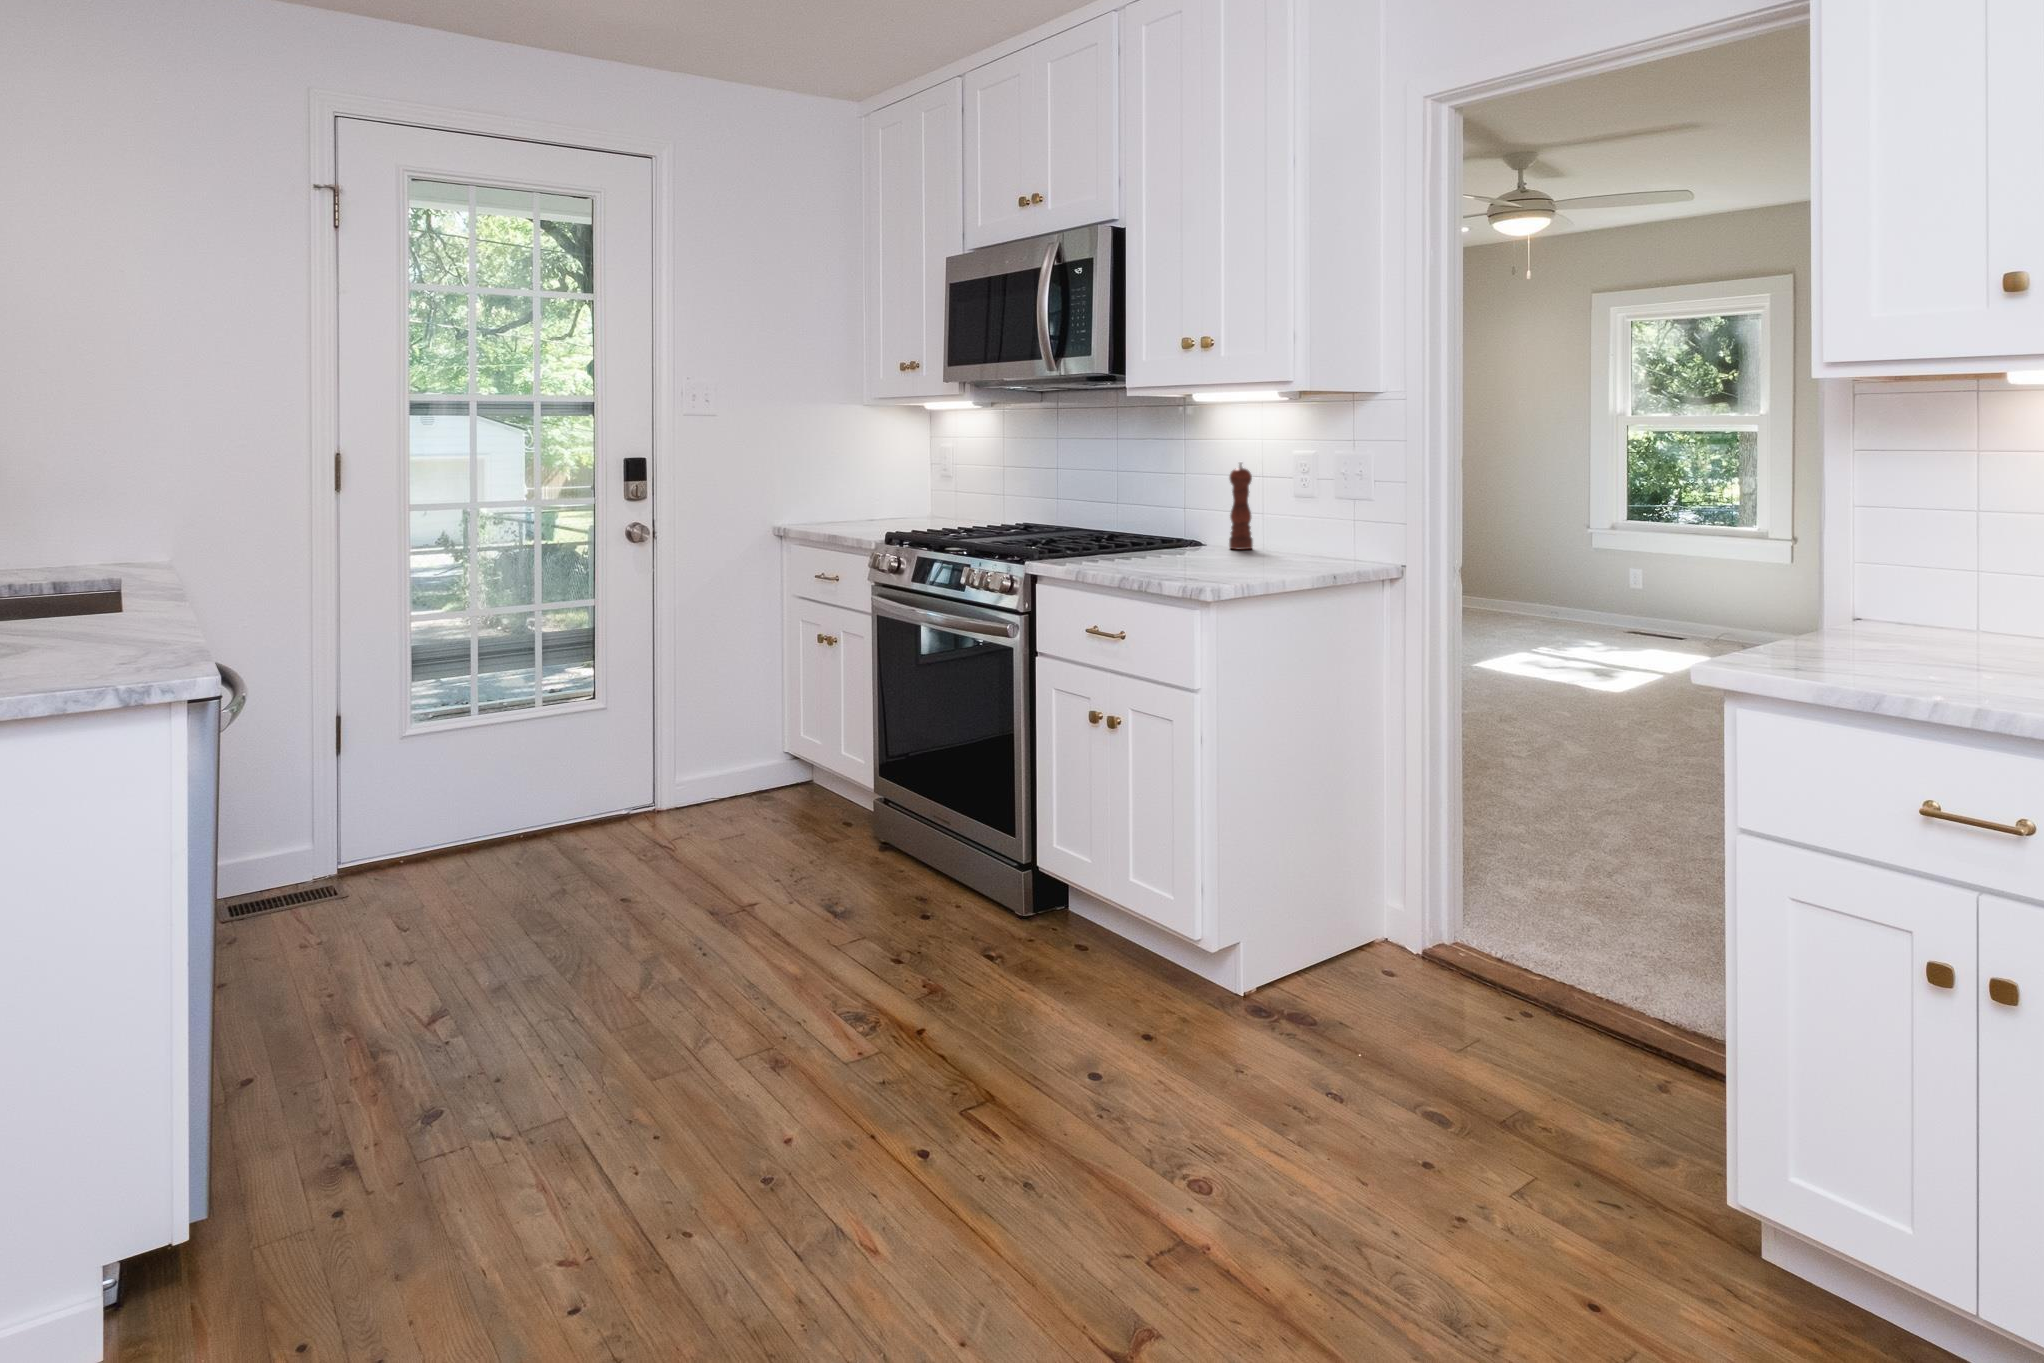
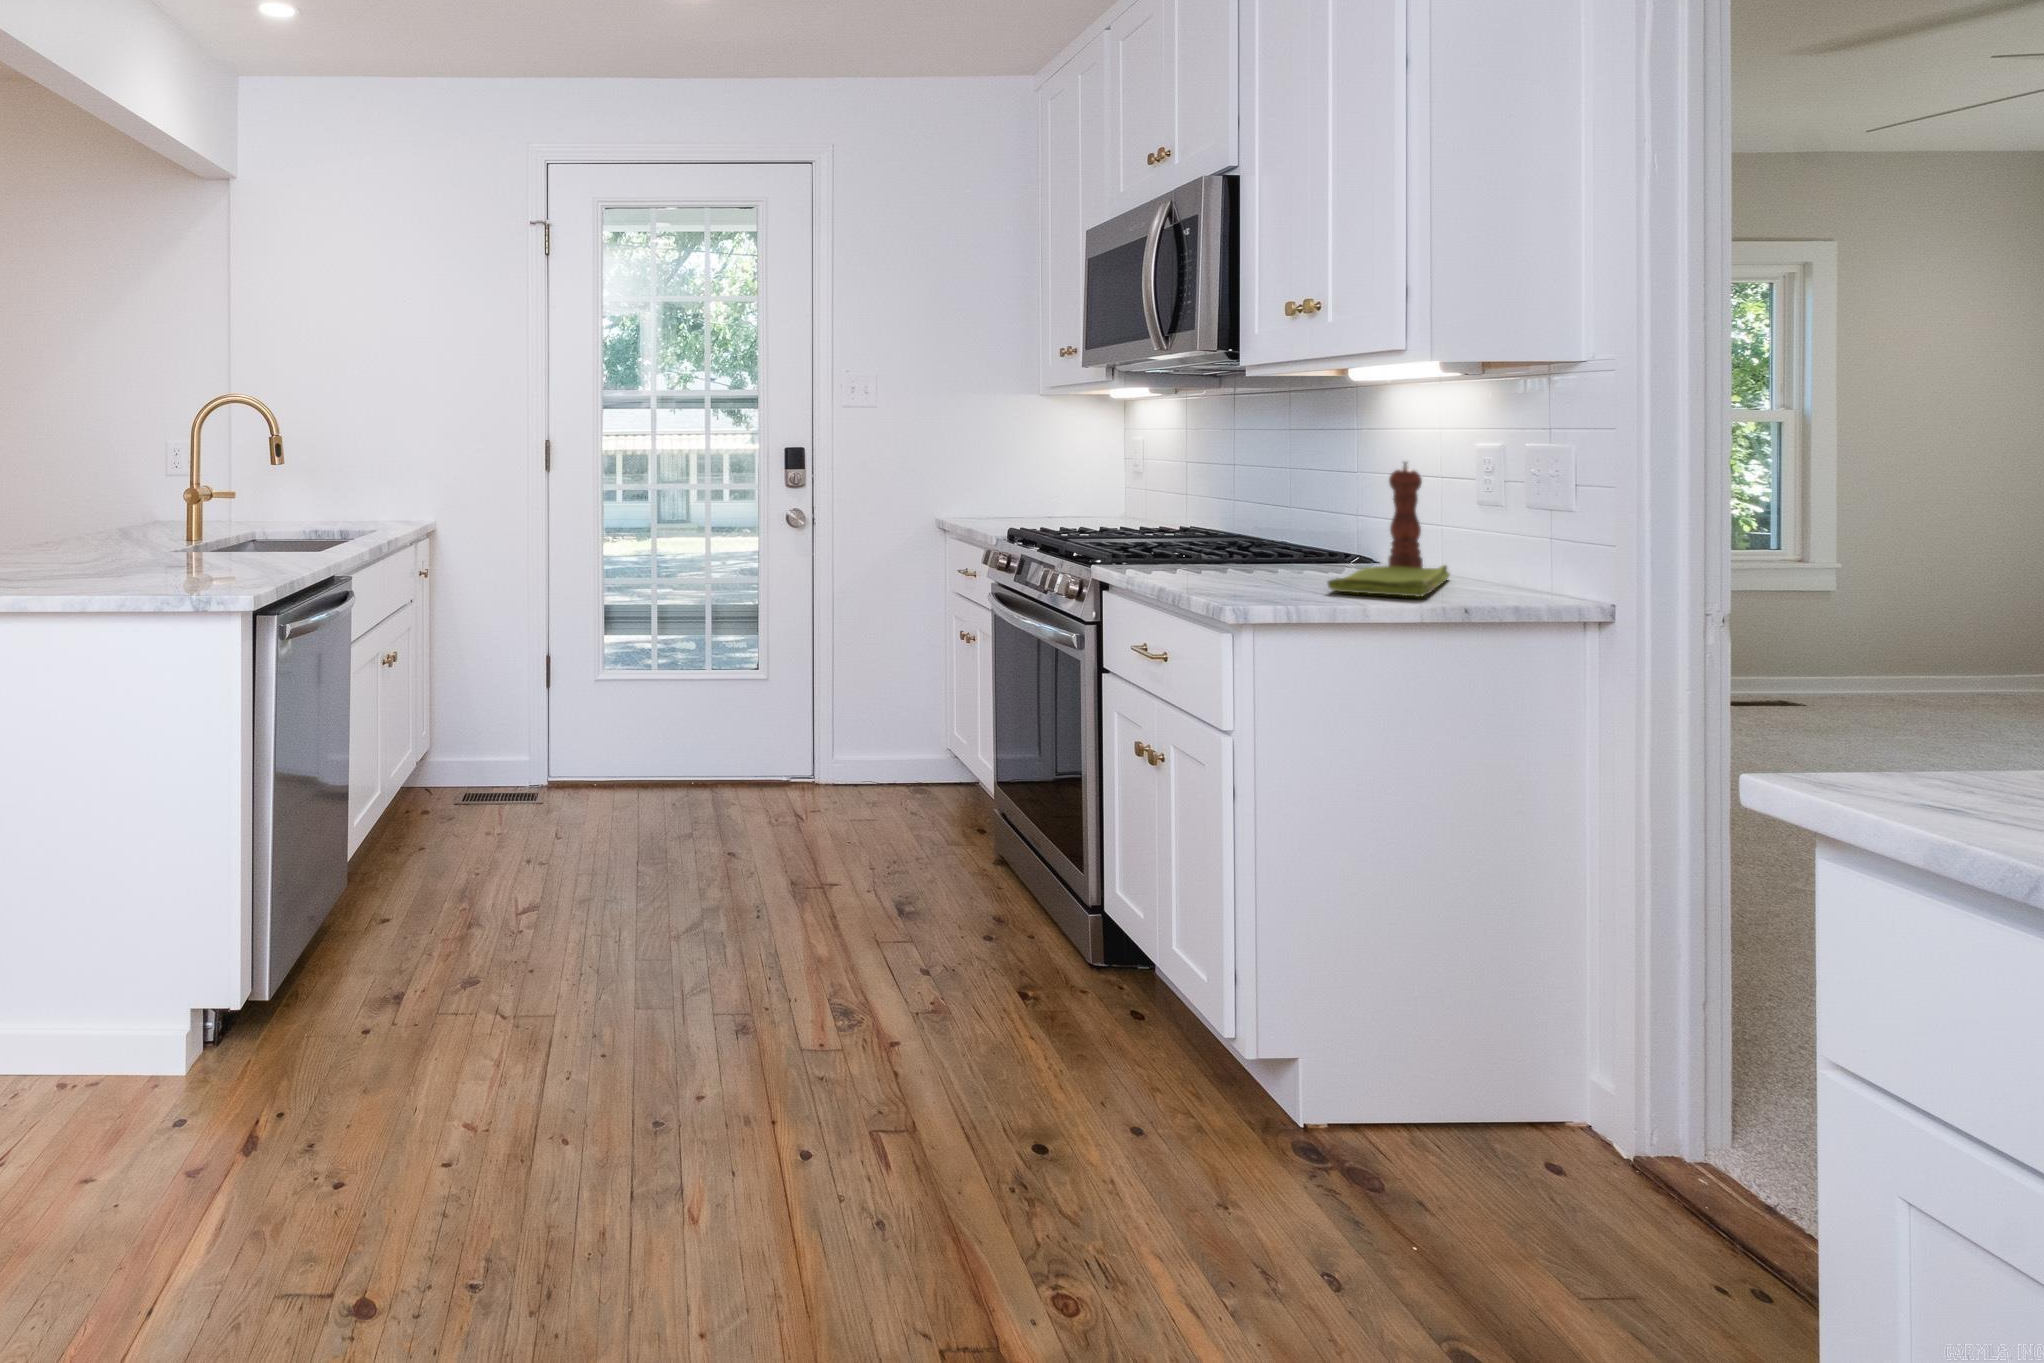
dish towel: none [1222,542,1303,568] -> present [1328,565,1449,596]

